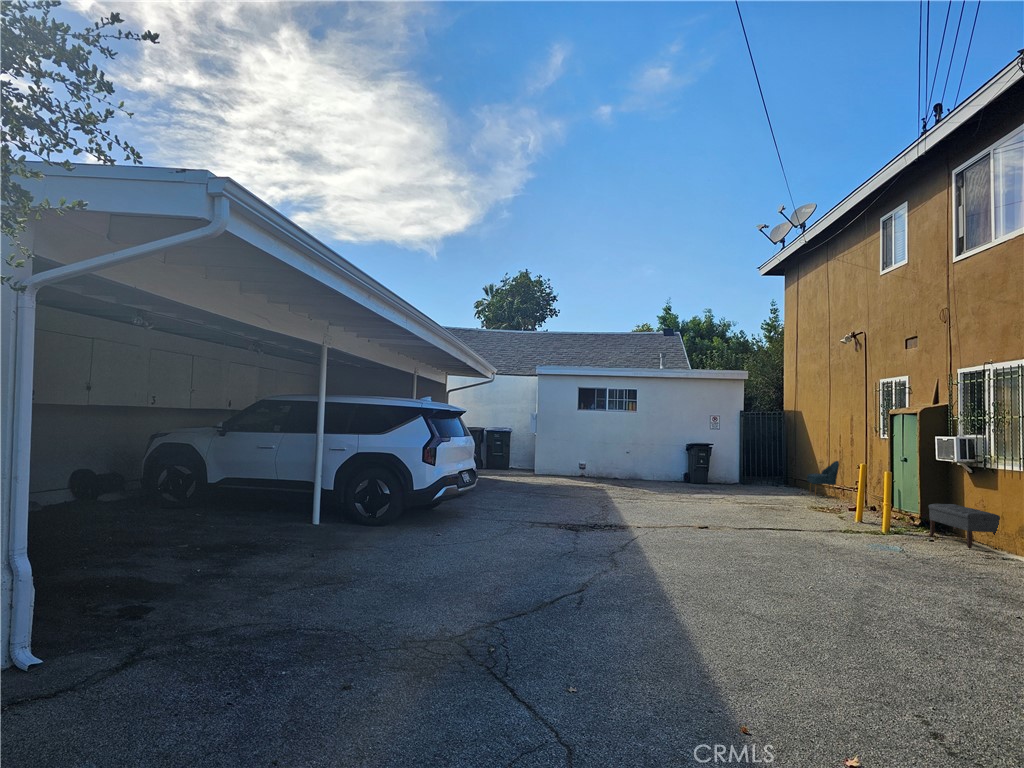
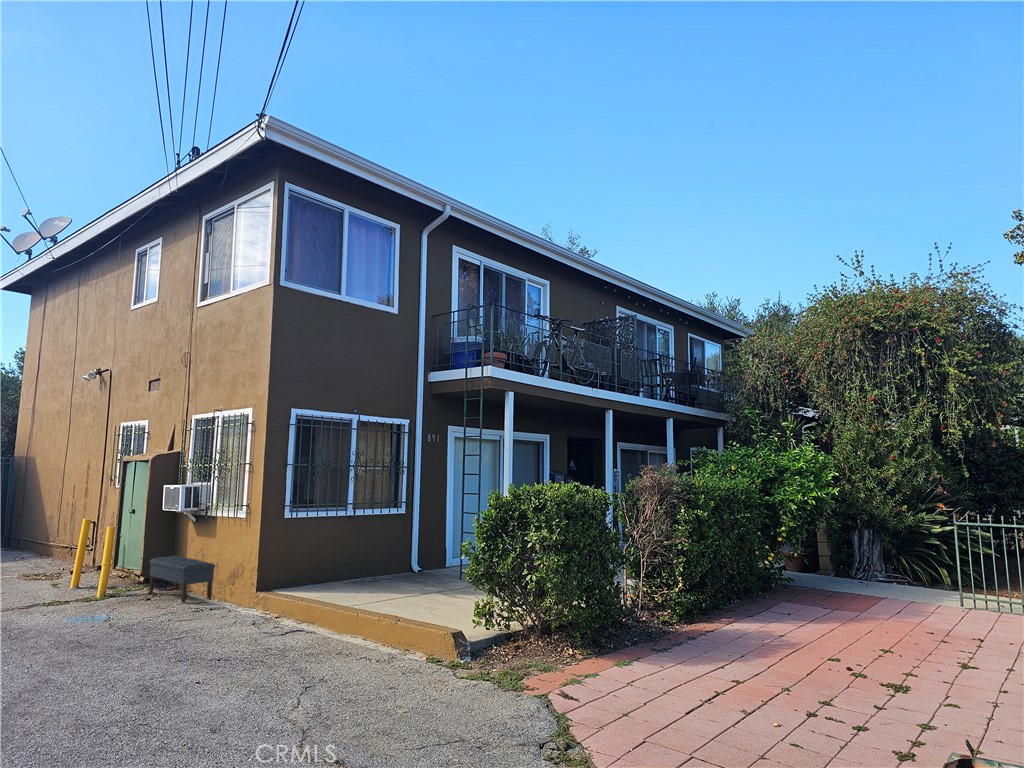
chair: present [807,461,839,496] -> none [28,514,70,562]

